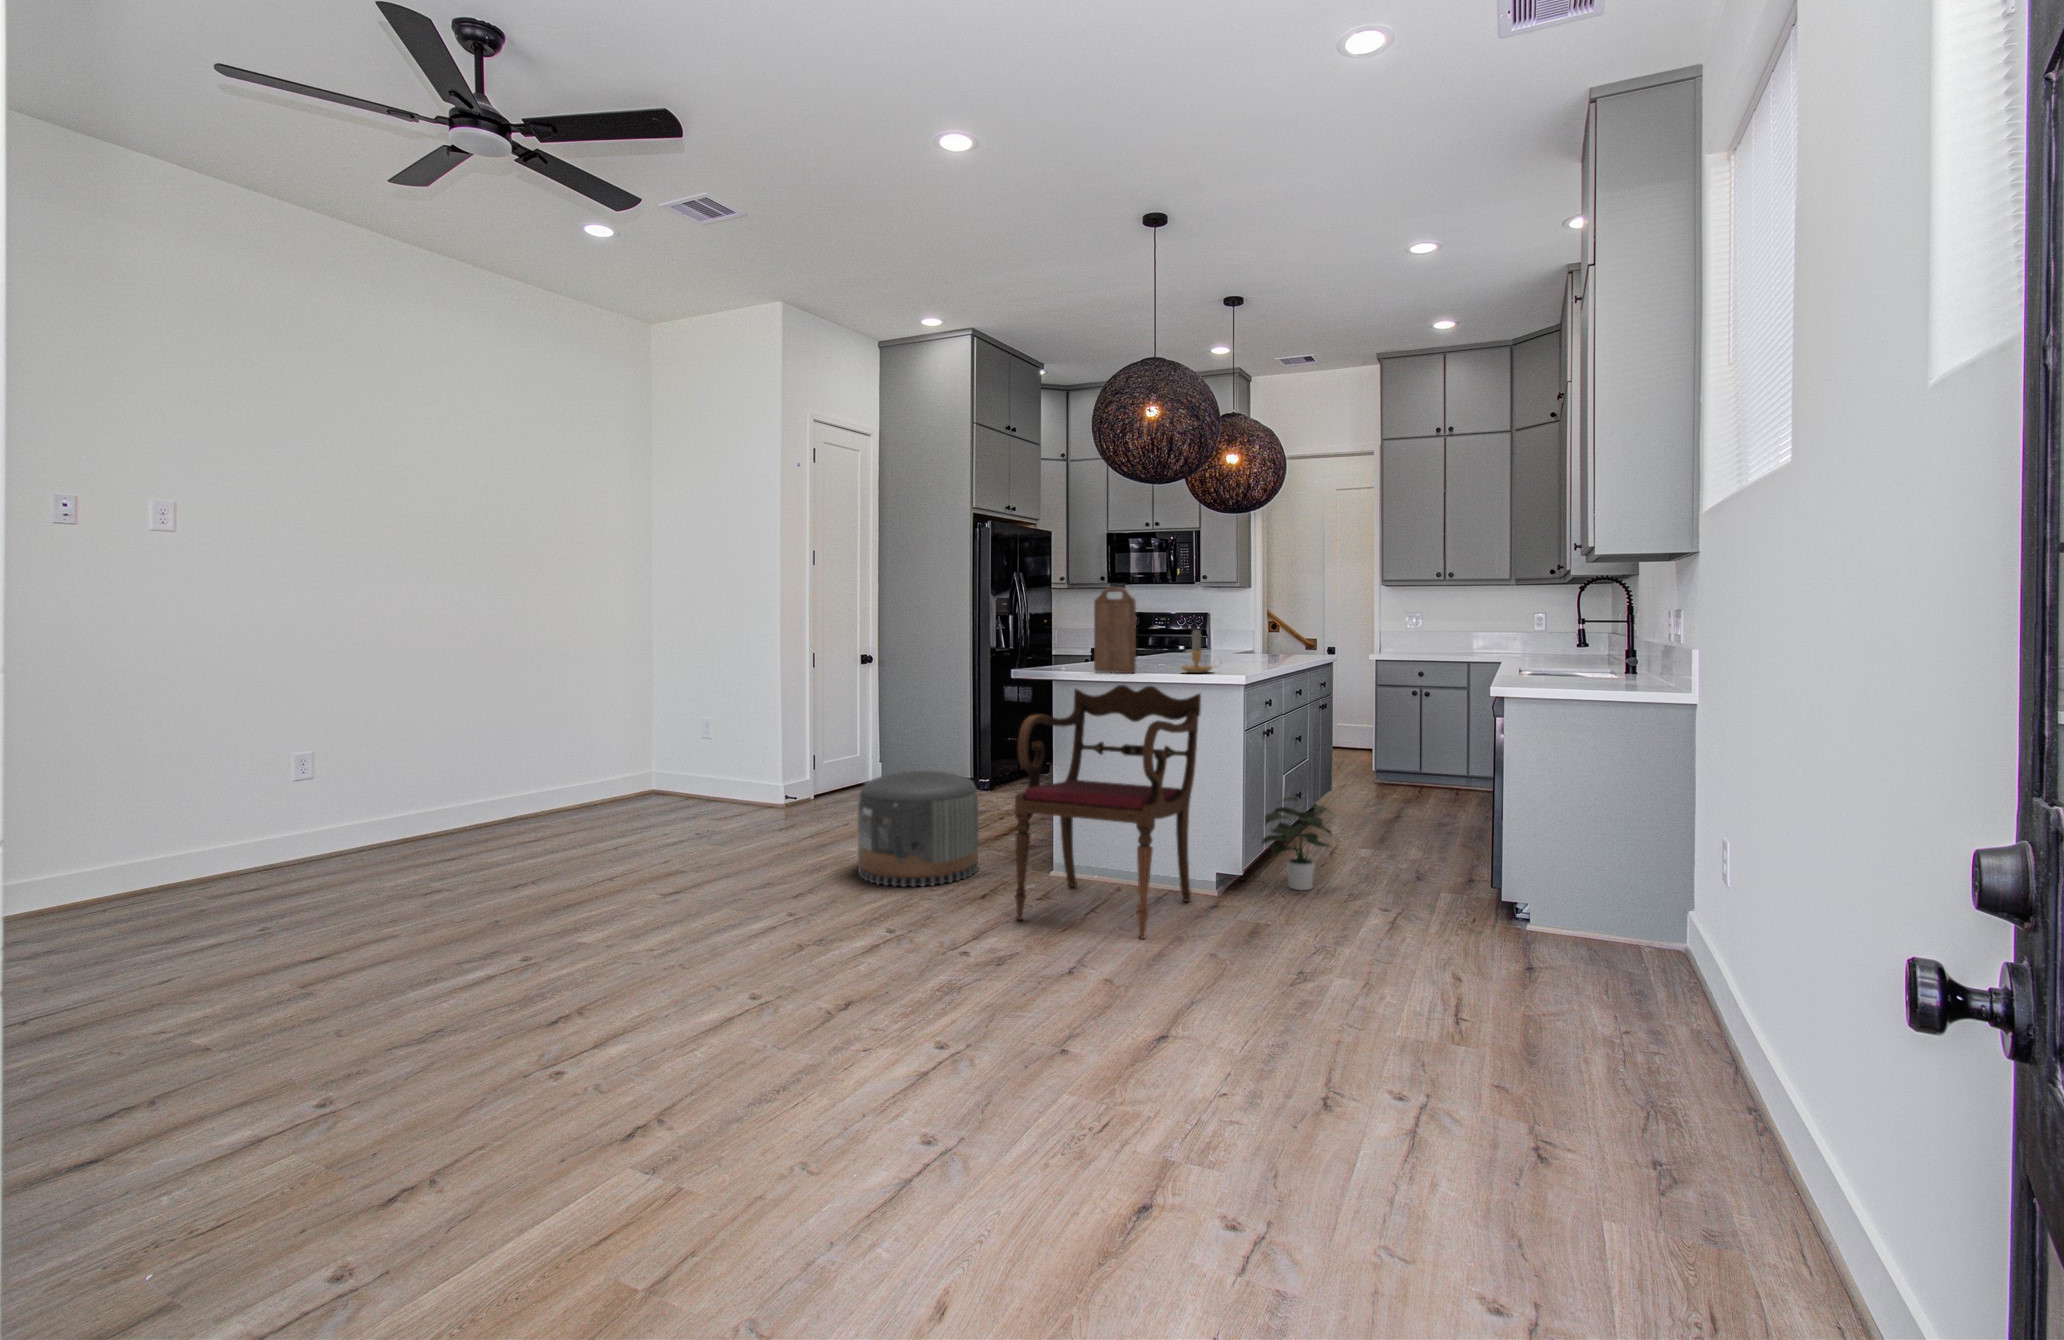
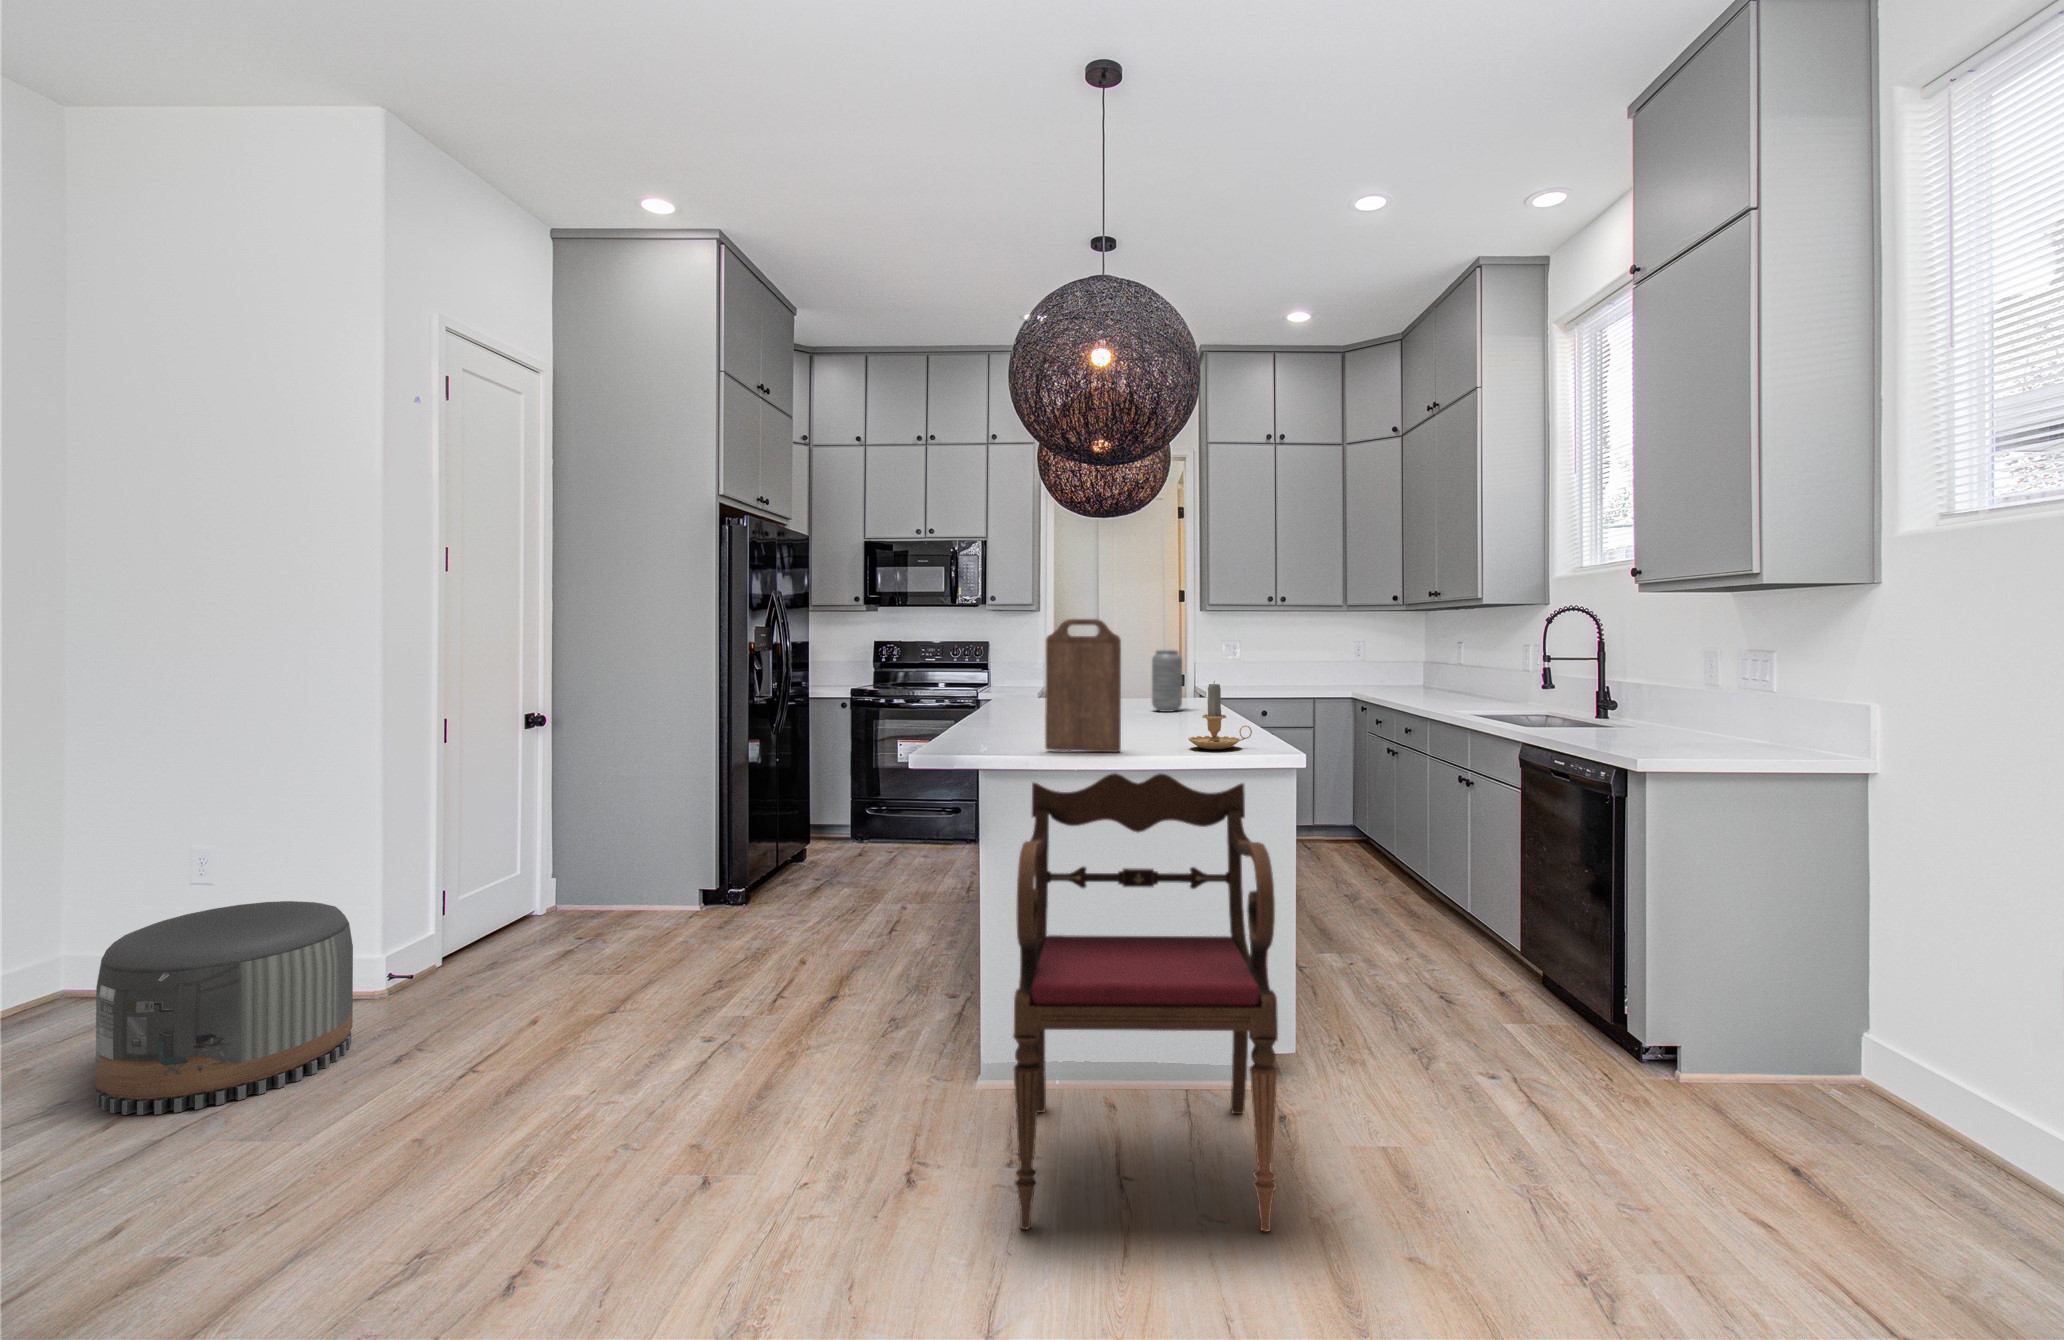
vase: none [1243,613,1266,659] -> present [1152,650,1182,712]
pouf: present [858,771,978,887] -> present [95,901,353,1115]
potted plant: present [1262,797,1333,890] -> none [1293,916,1391,1054]

